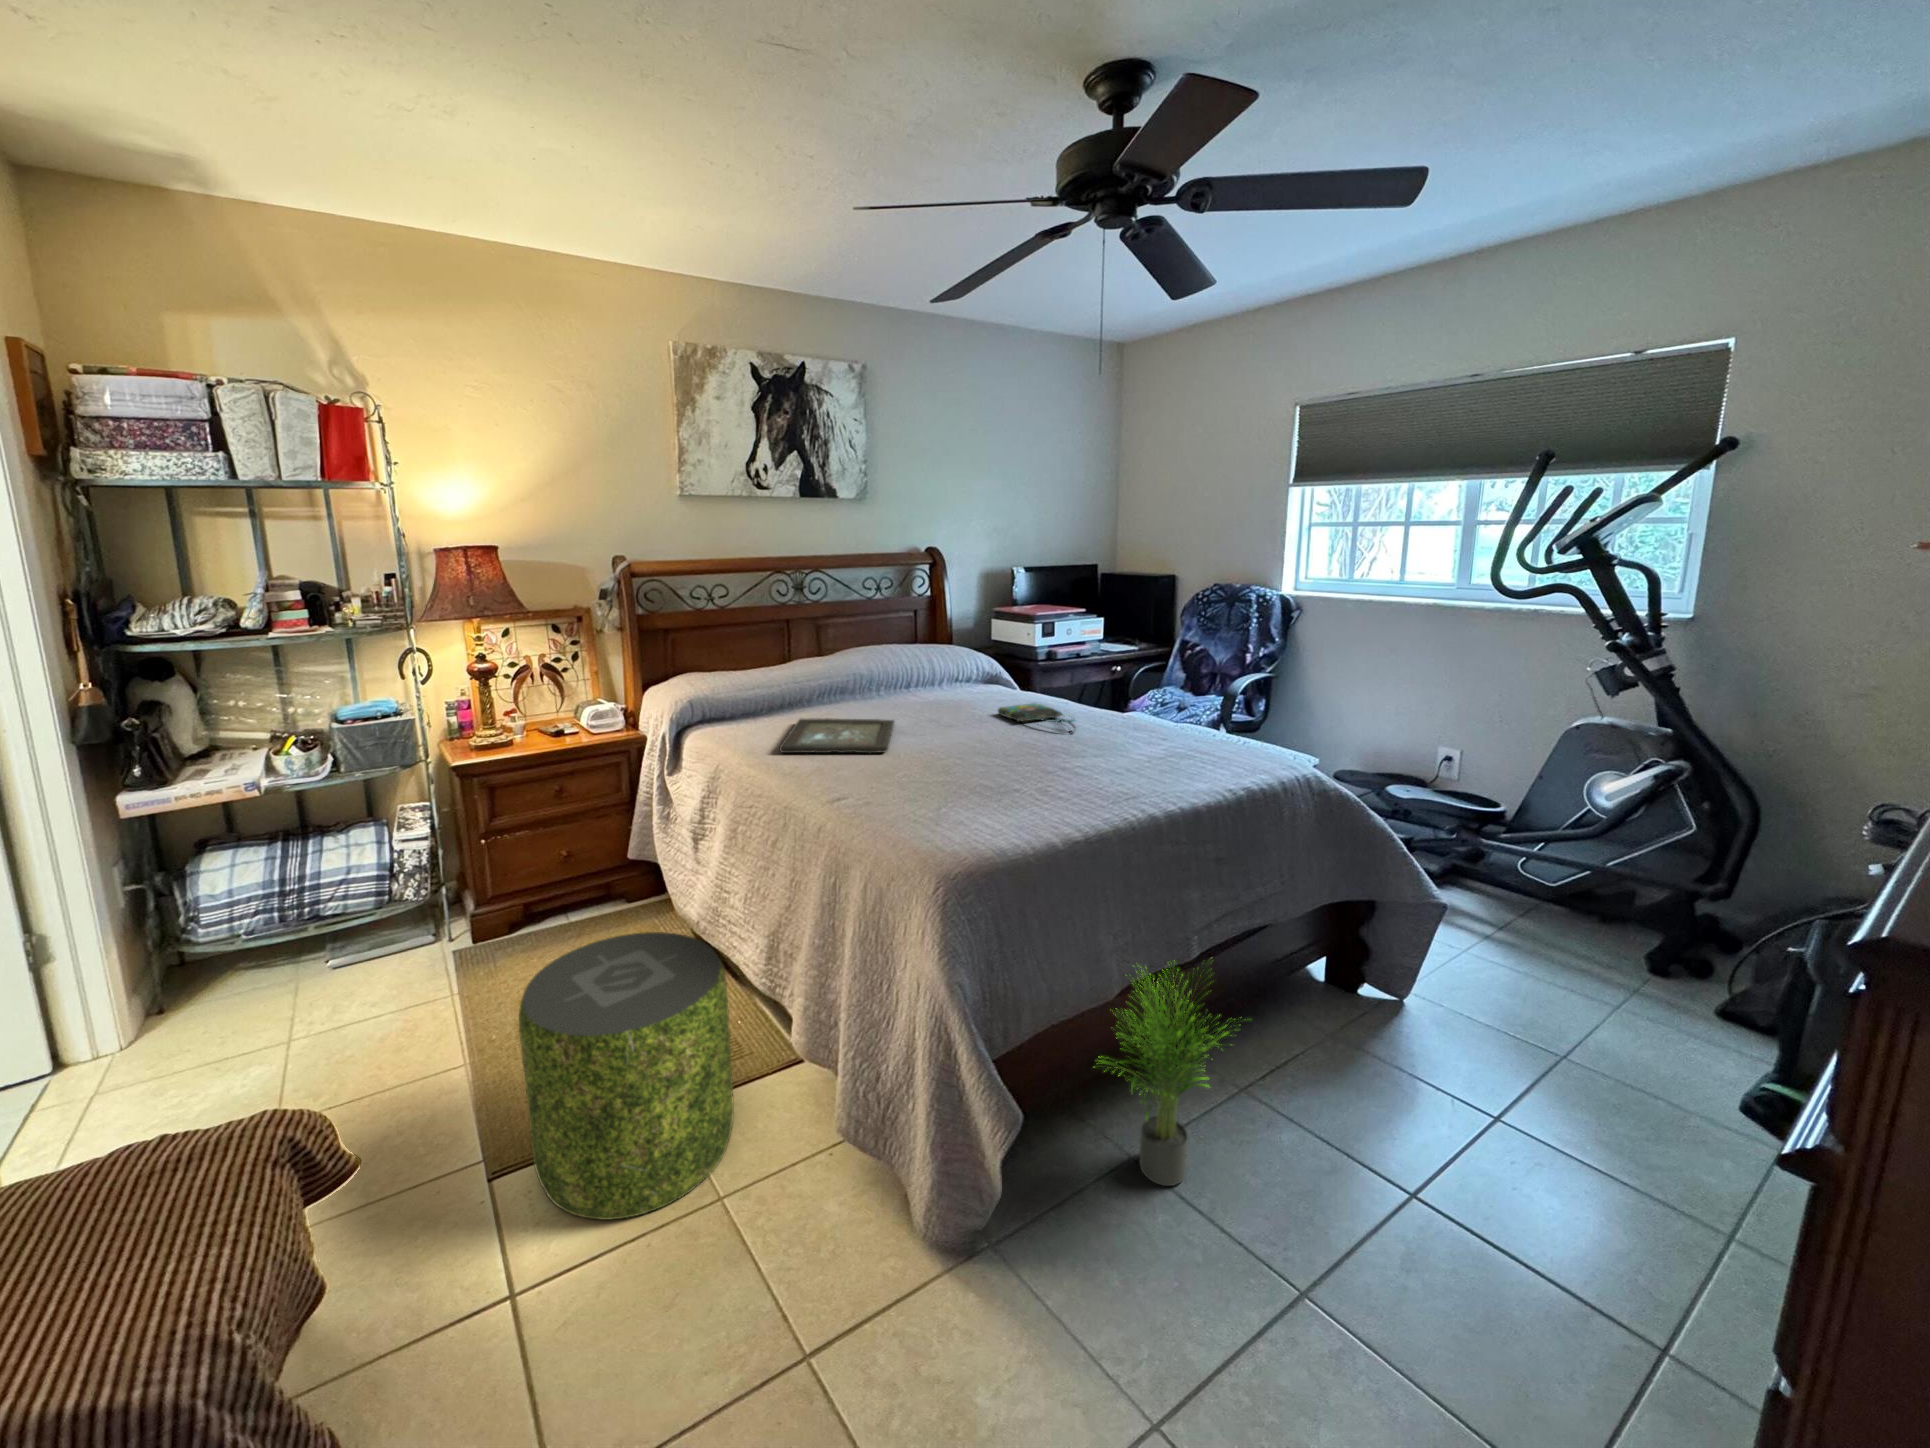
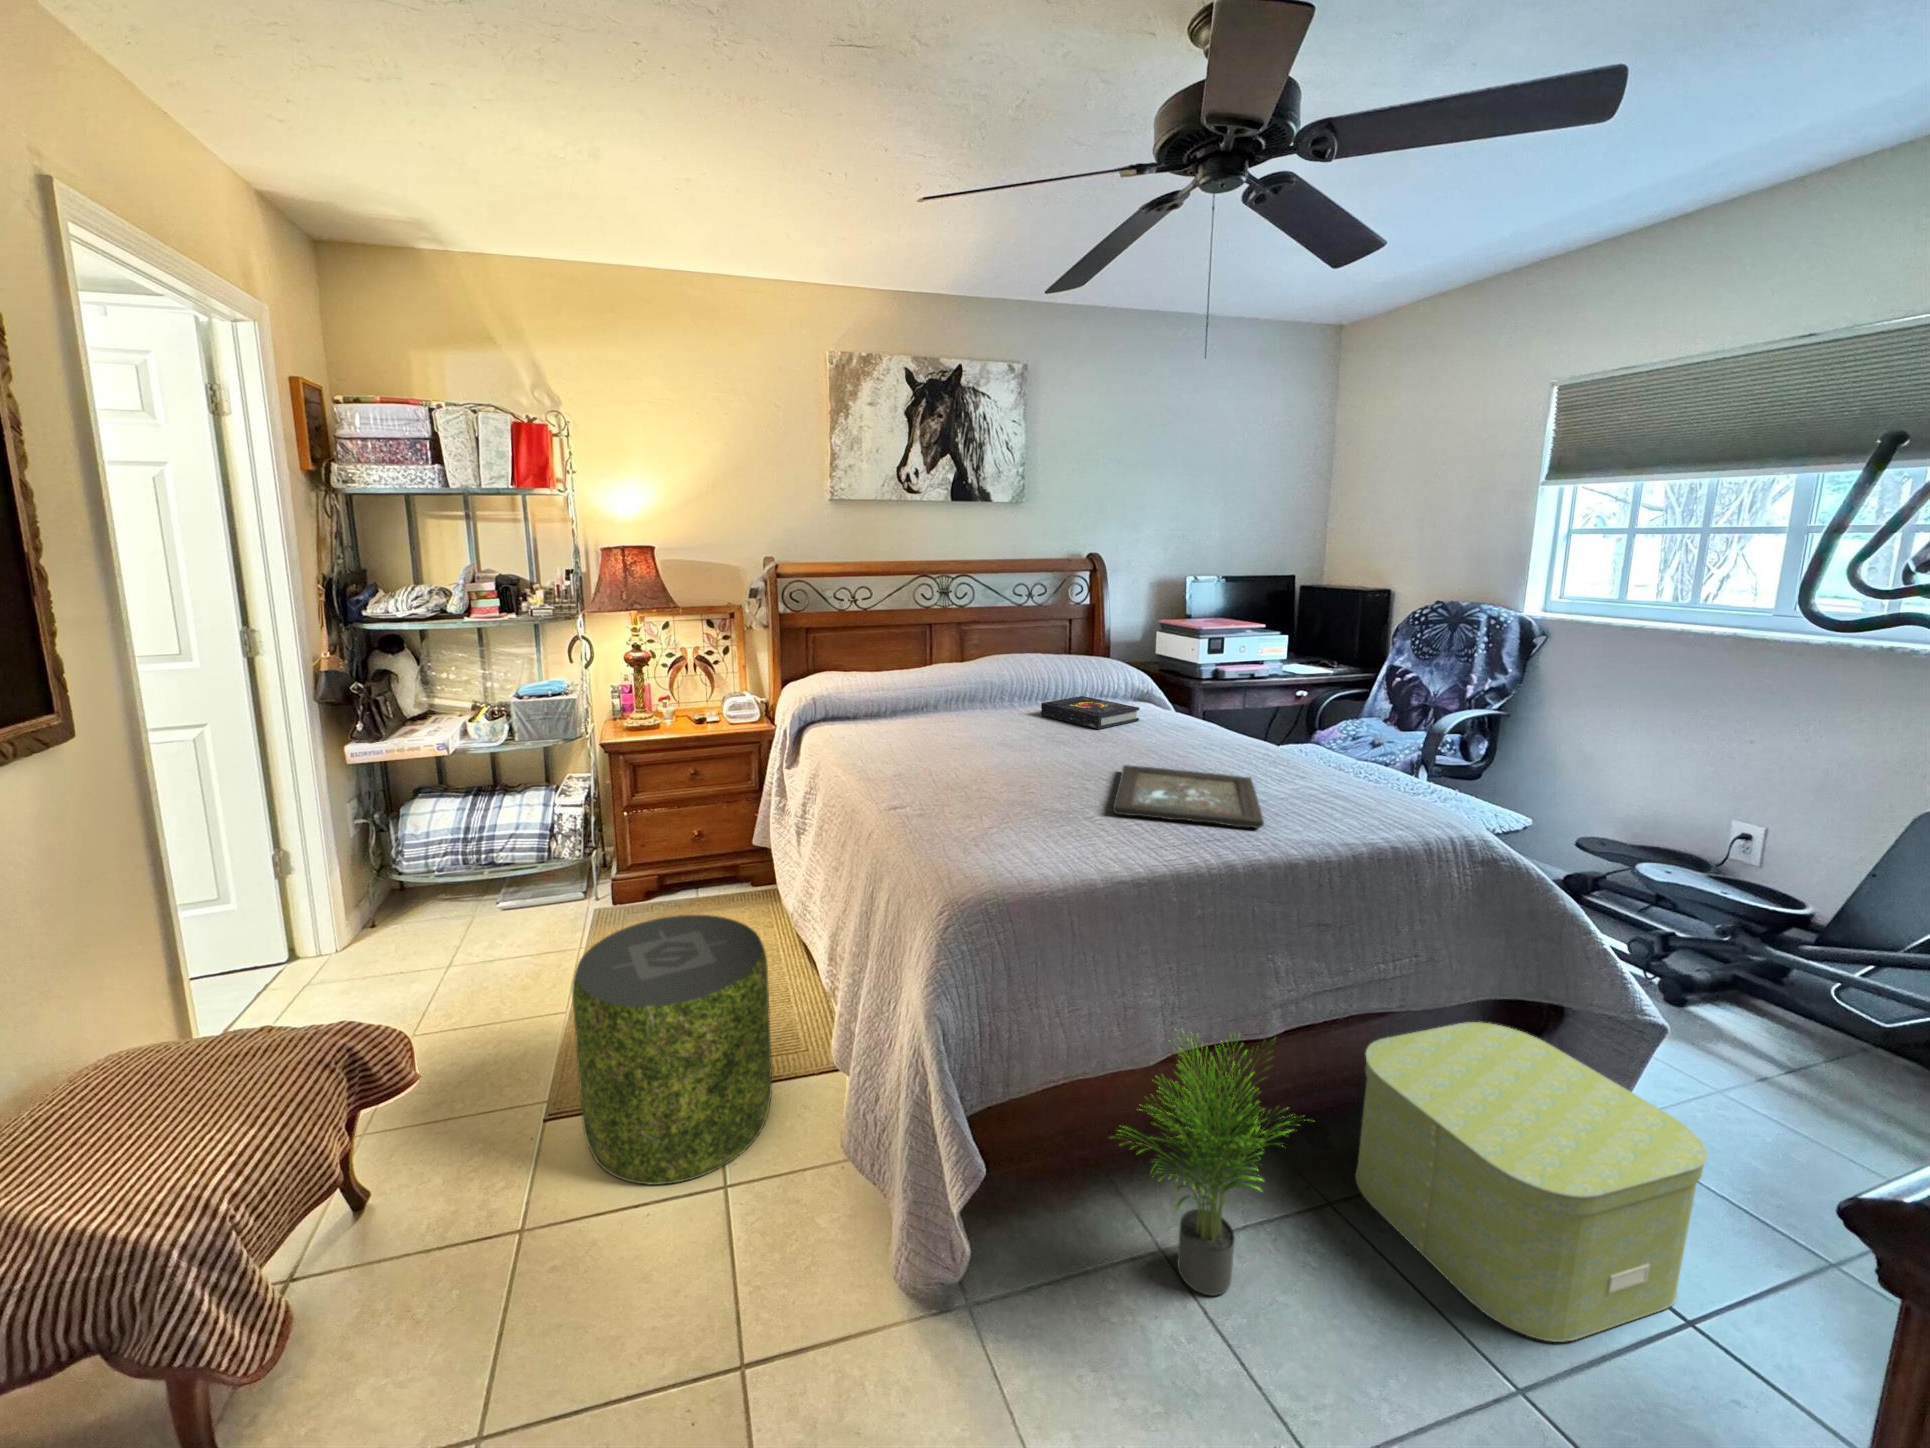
book: none [916,682,1005,712] -> present [1041,696,1140,729]
tote bag: present [998,704,1075,733] -> none [1122,725,1200,761]
tray: present [780,718,894,753] -> present [1113,765,1264,828]
storage box: none [1248,924,1495,1157] -> present [1355,1022,1707,1342]

